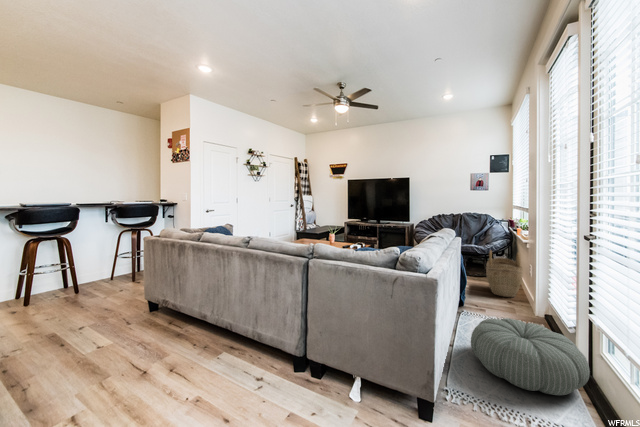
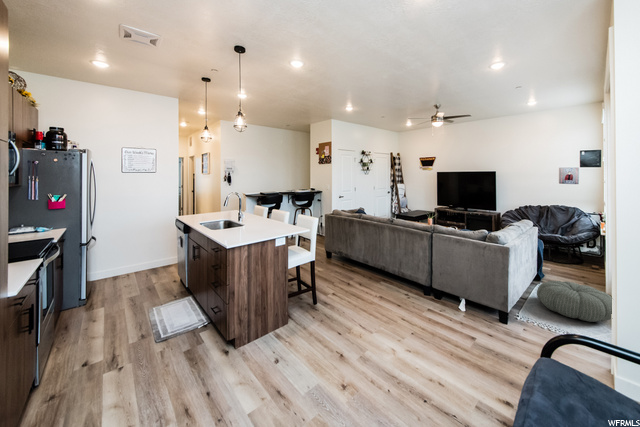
woven basket: present [486,251,523,297] -> none [564,238,597,276]

